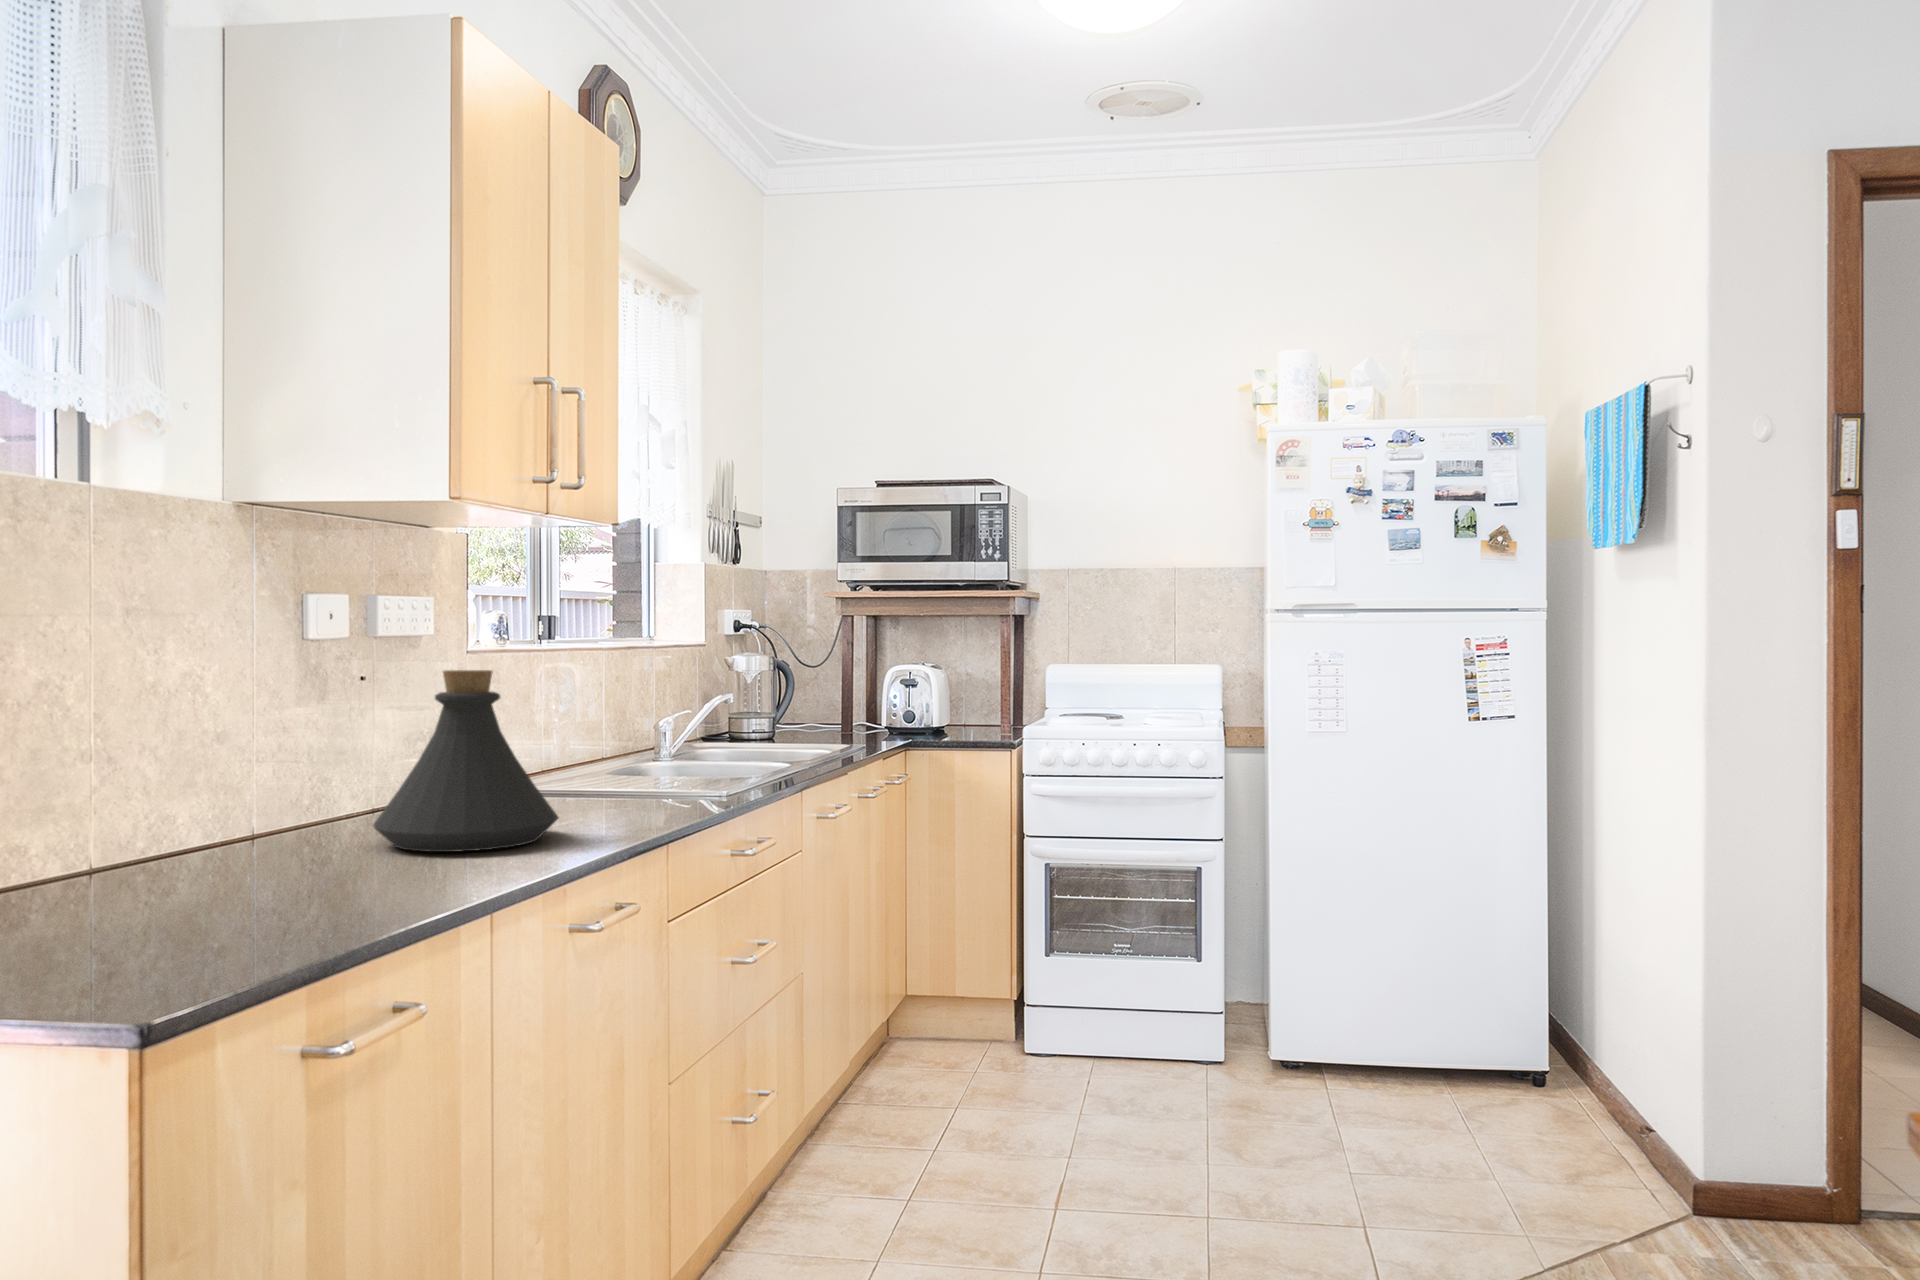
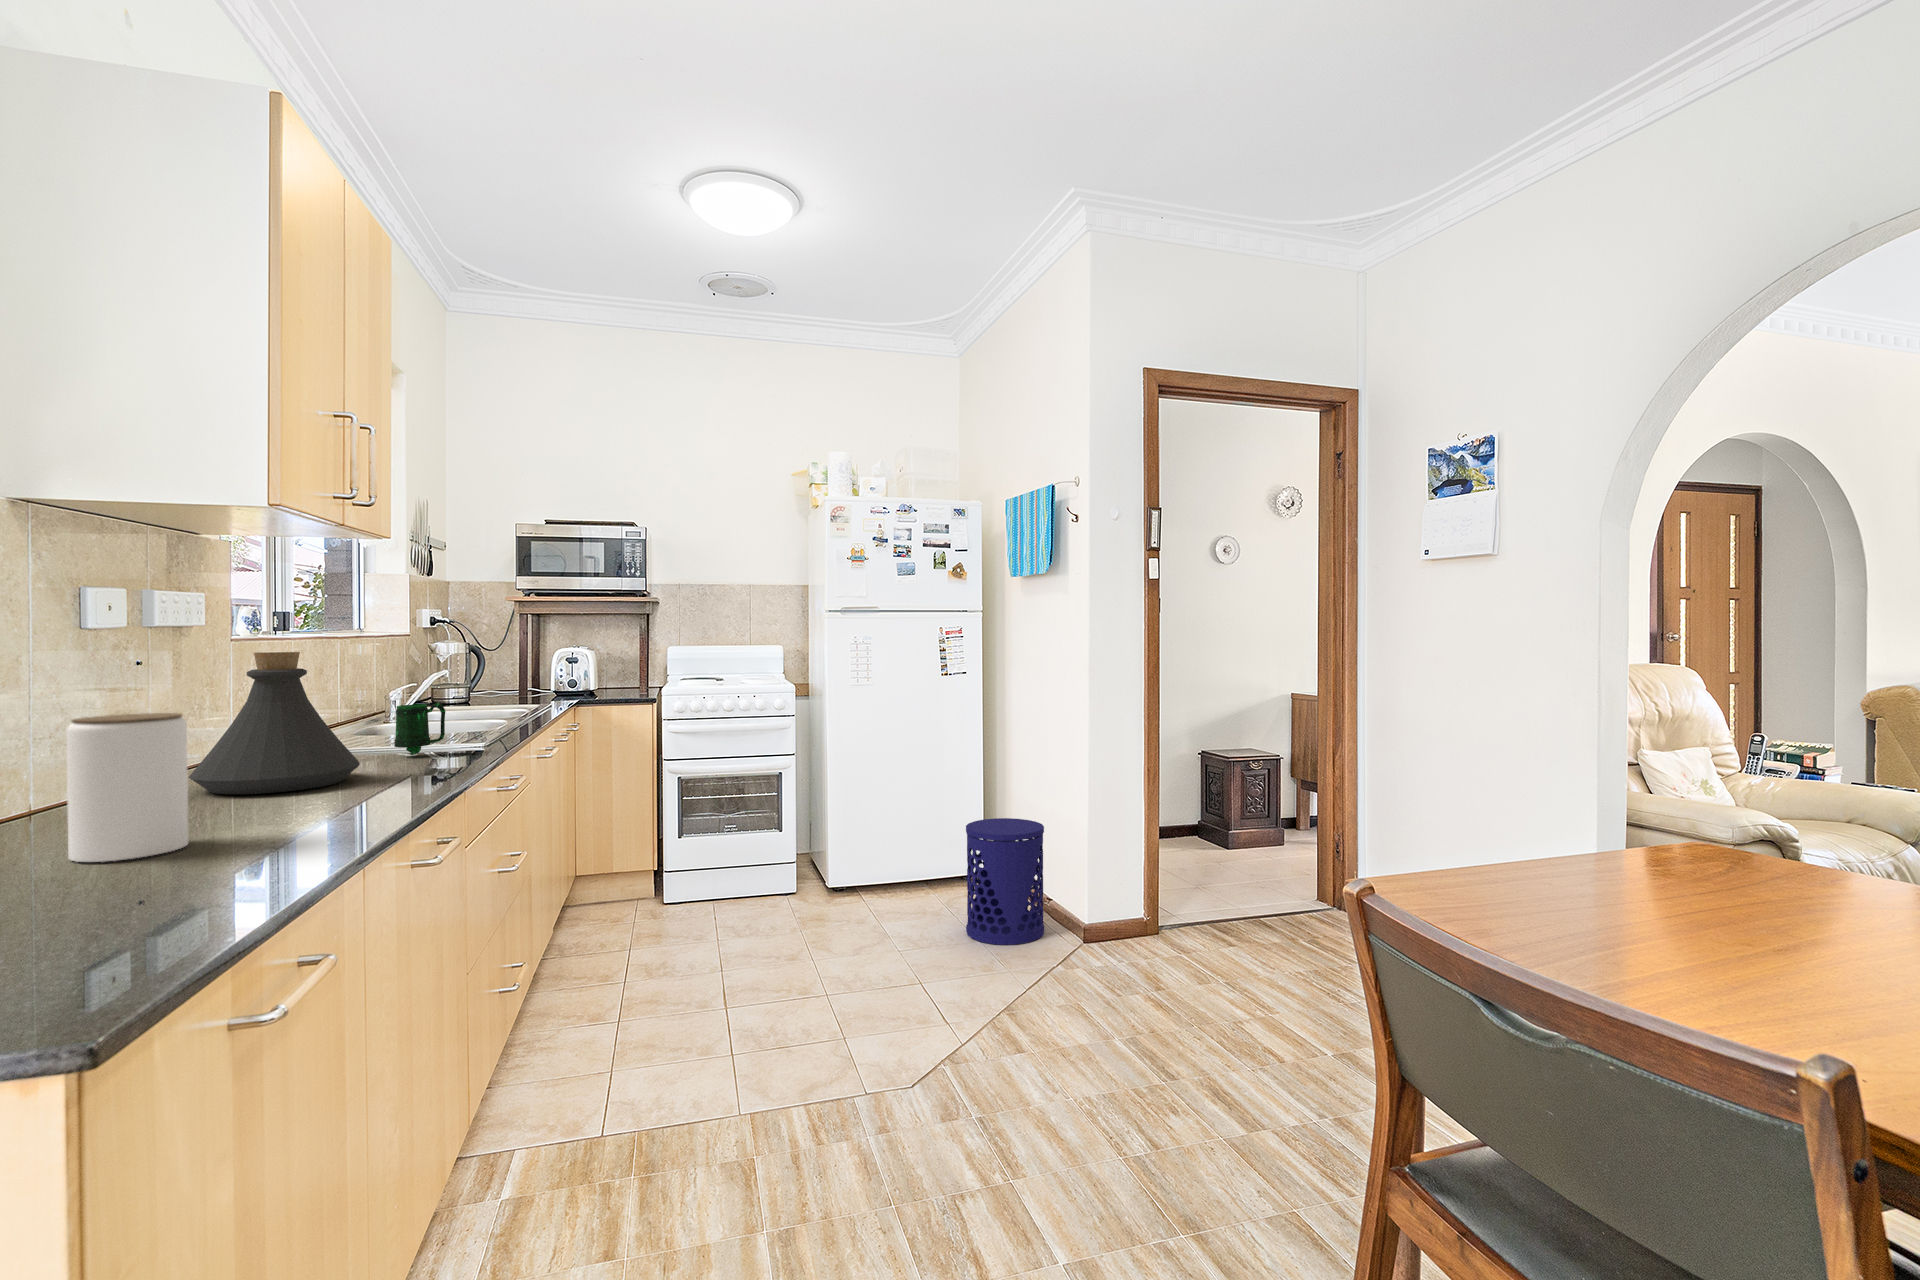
mug: none [621,741,682,814] -> present [394,703,445,755]
jar: none [186,747,309,928] -> present [66,713,188,862]
waste bin: none [1499,974,1651,1206] -> present [966,818,1044,945]

